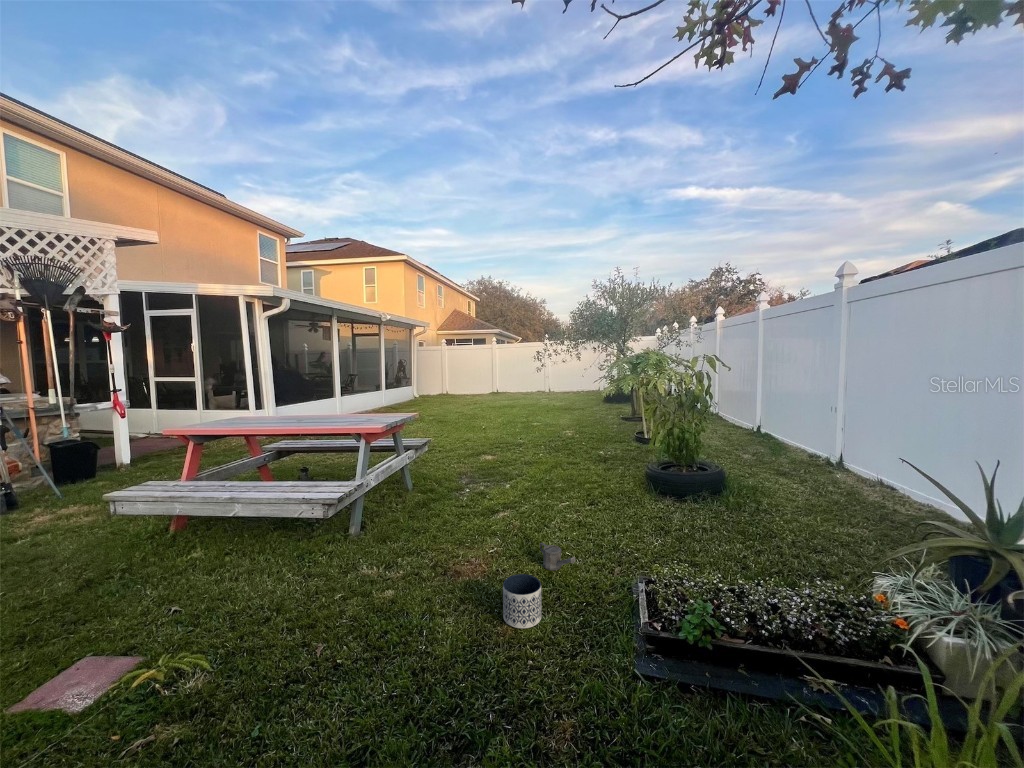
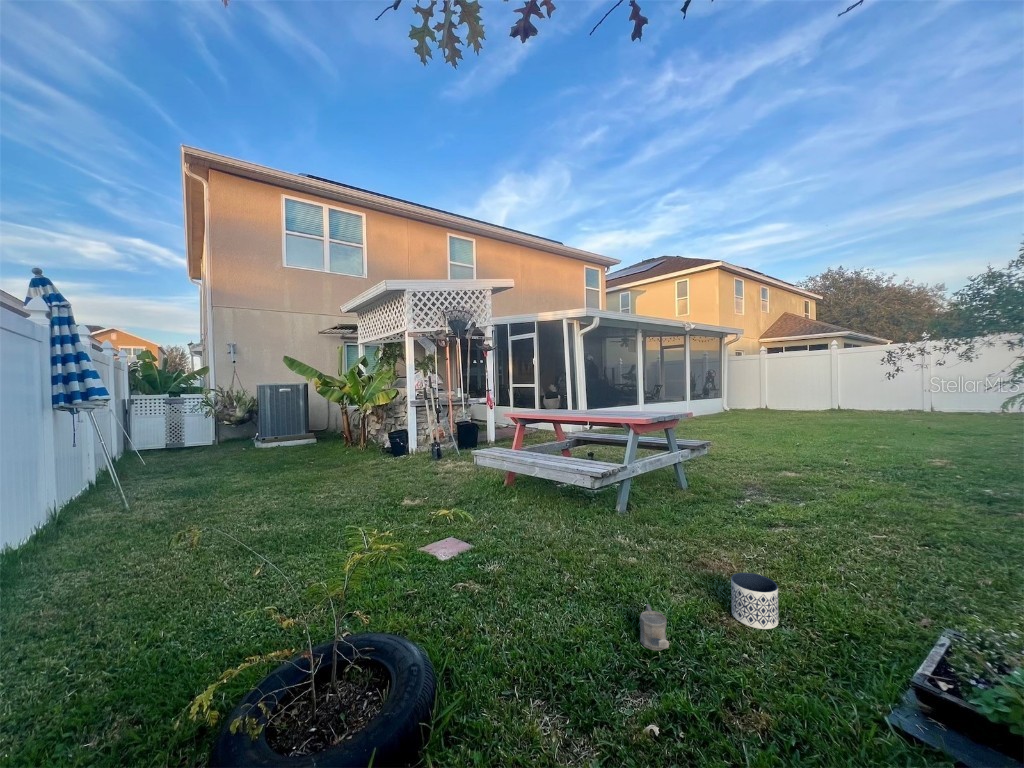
watering can: present [540,543,575,570] -> present [640,604,669,651]

